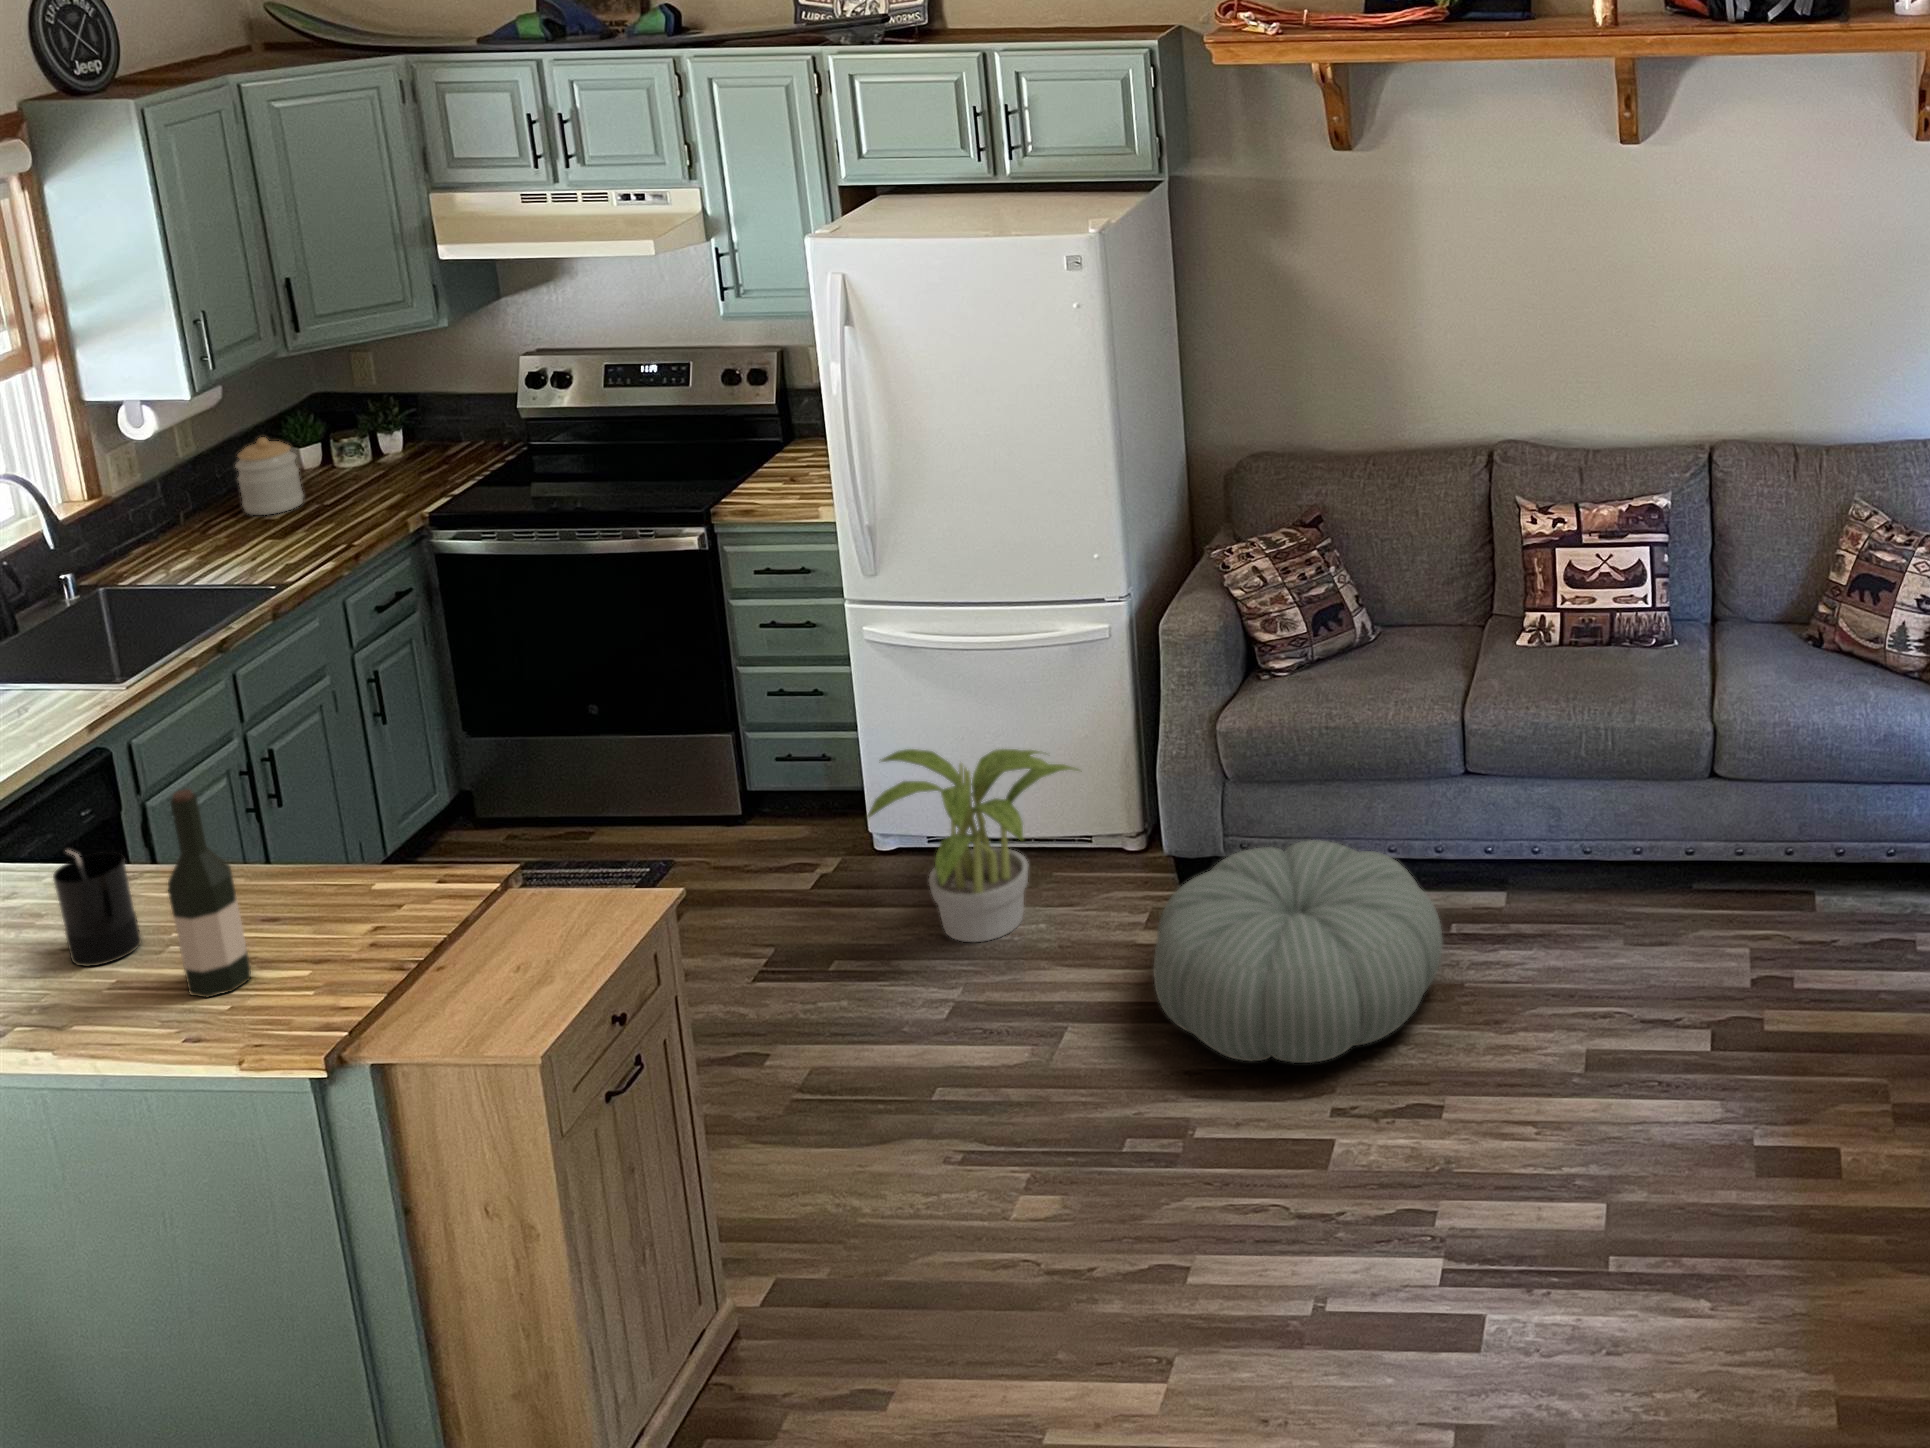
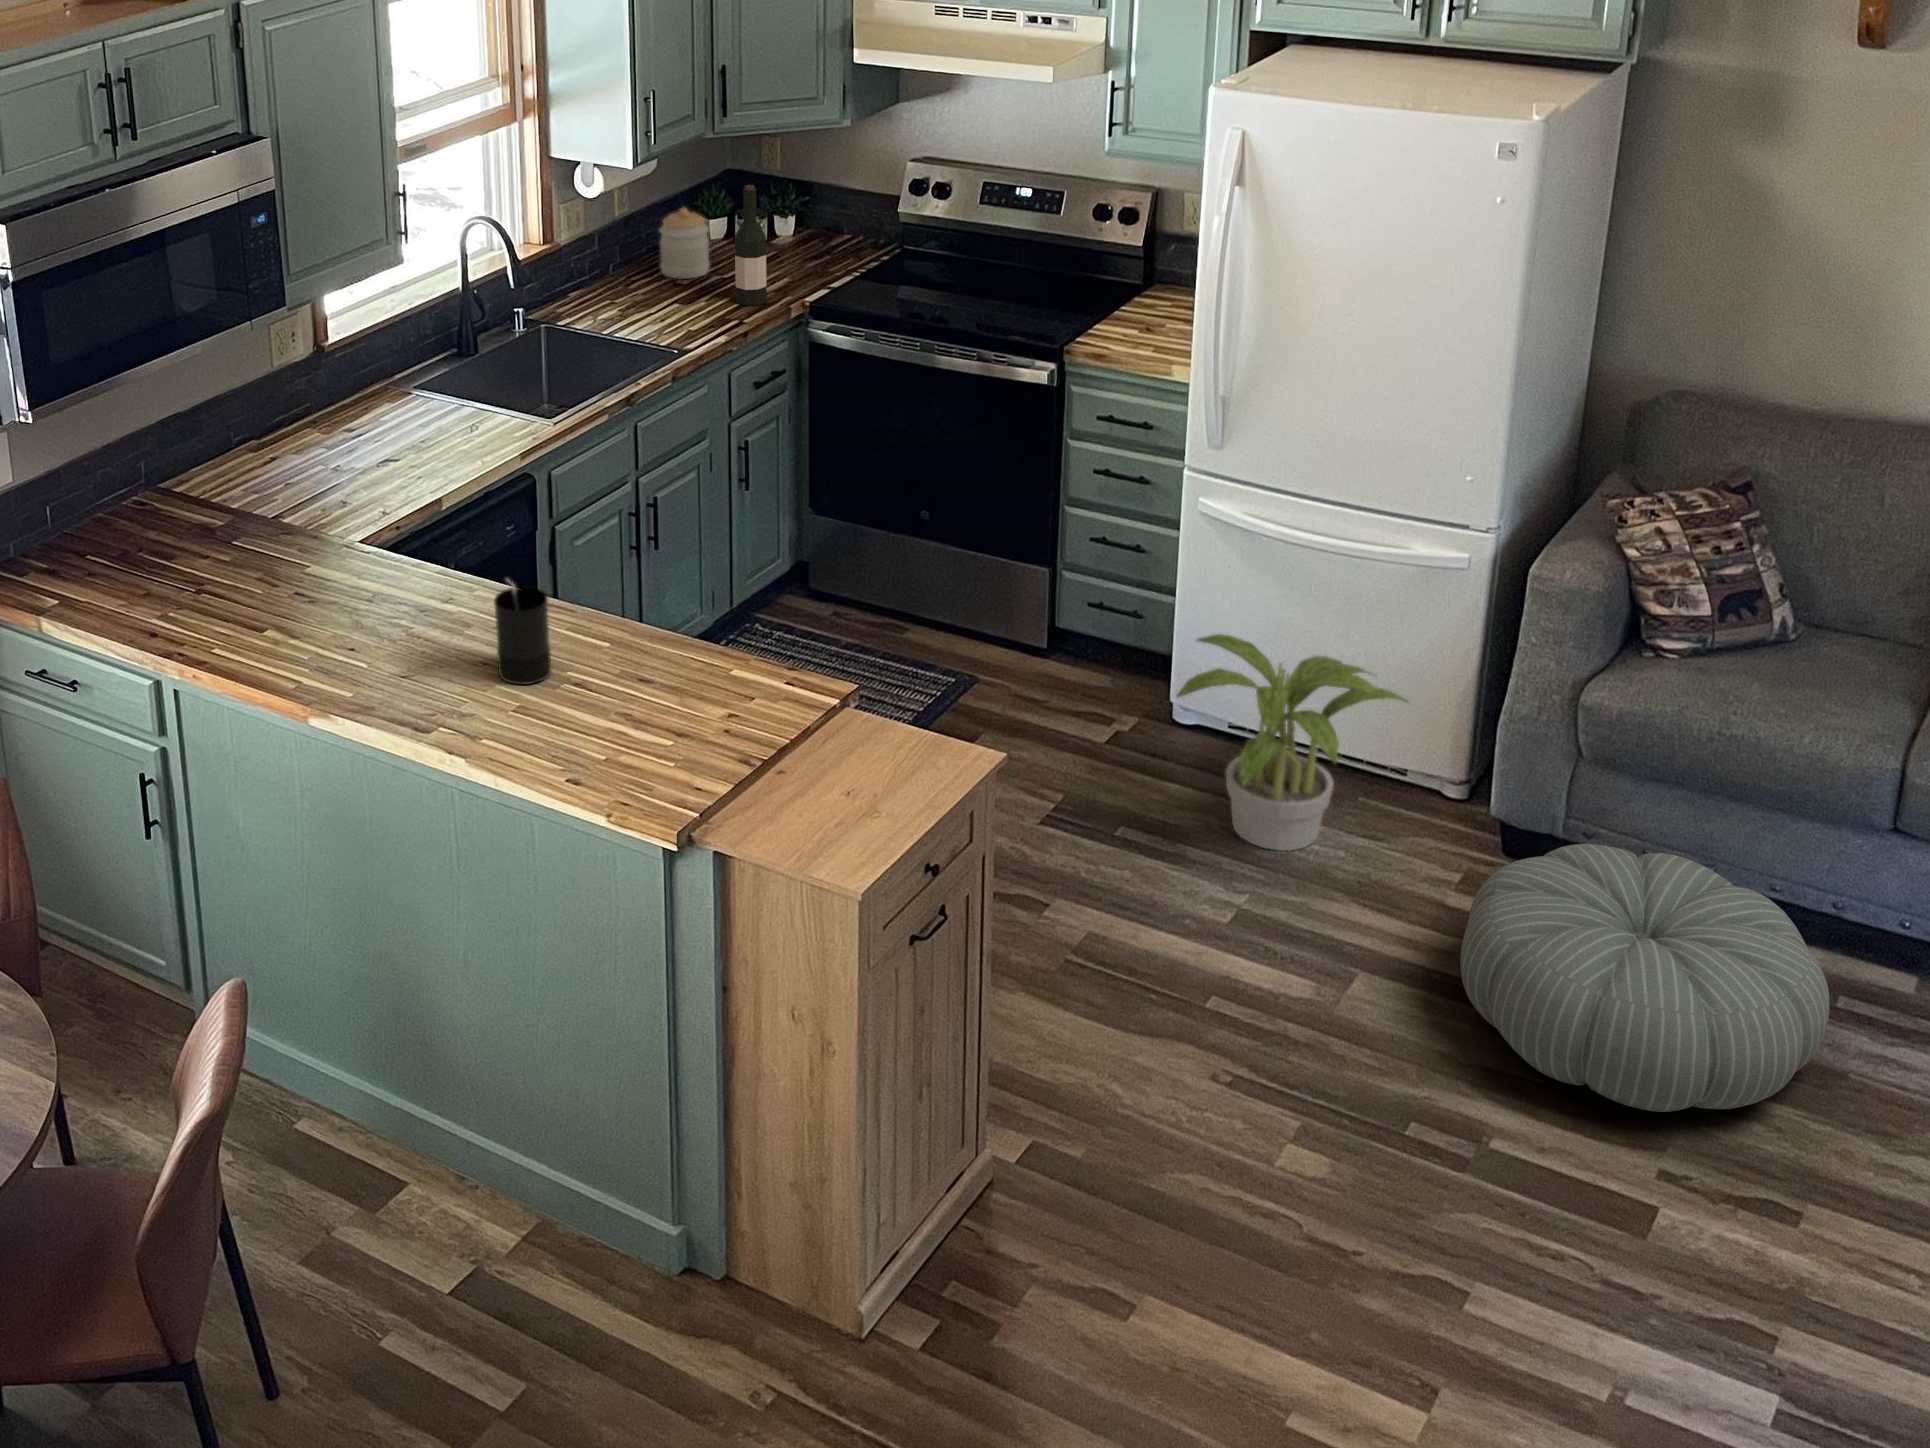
wine bottle: present [168,789,251,997] -> present [735,185,767,305]

